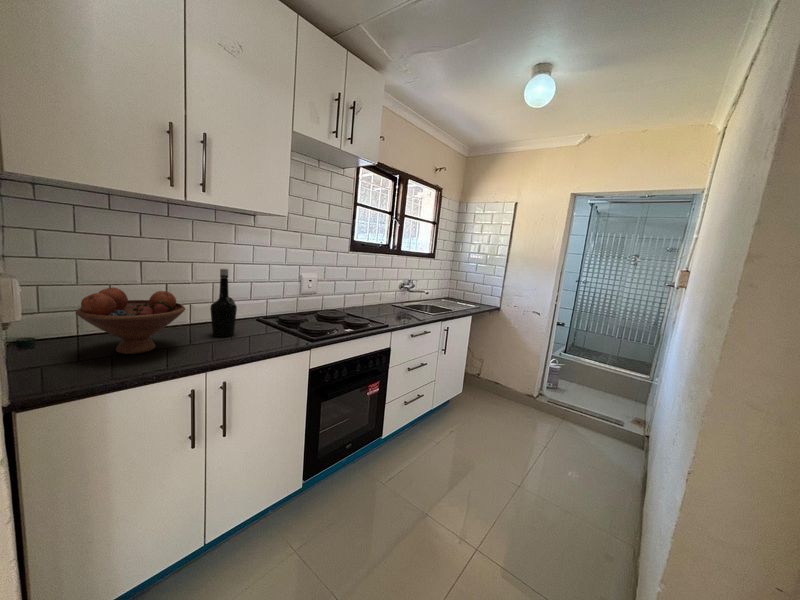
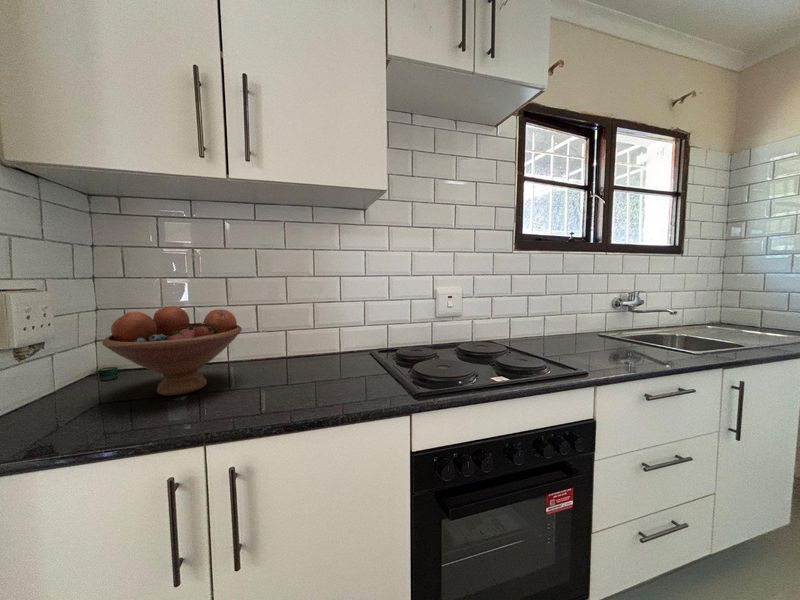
bottle: present [210,269,237,337] -> none [287,278,322,376]

